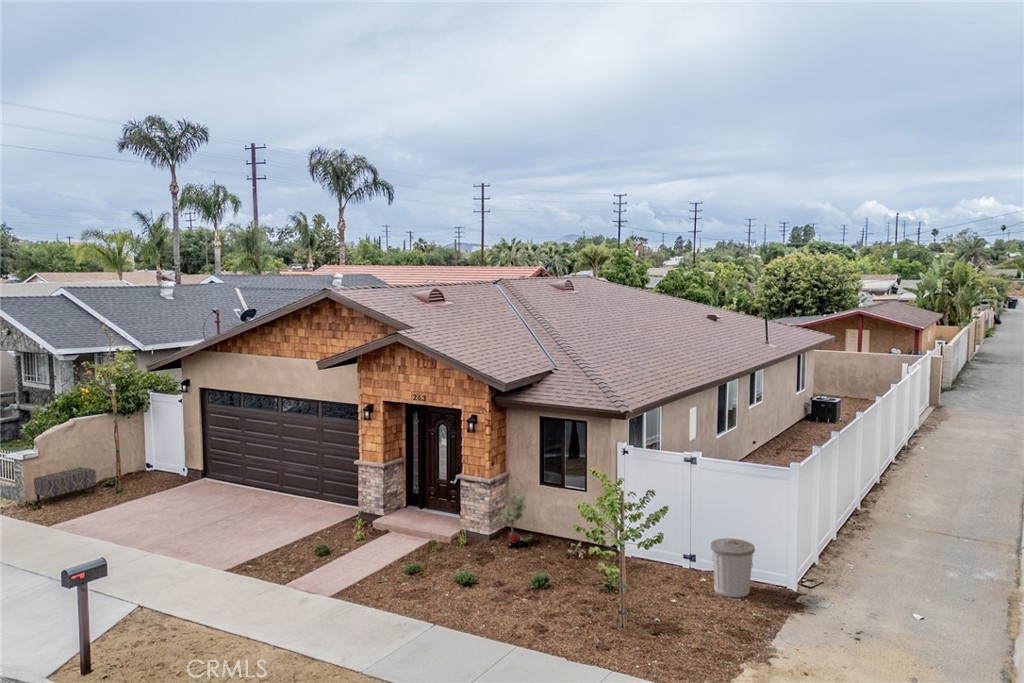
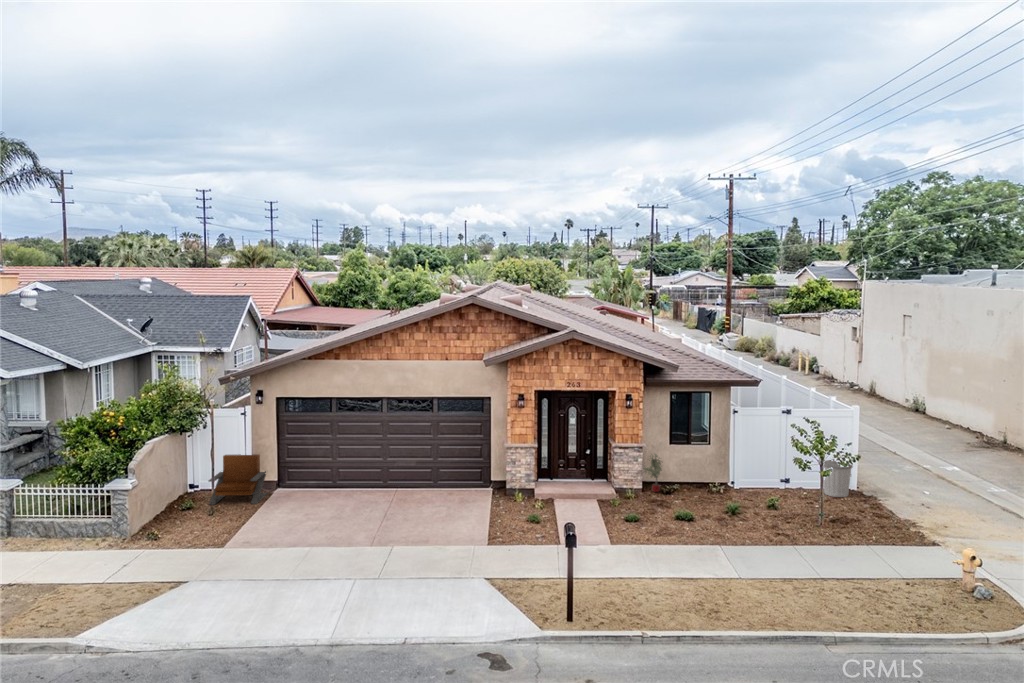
lounge chair: none [130,439,191,490] -> present [209,454,267,505]
bench: present [34,467,96,504] -> none [142,492,190,533]

